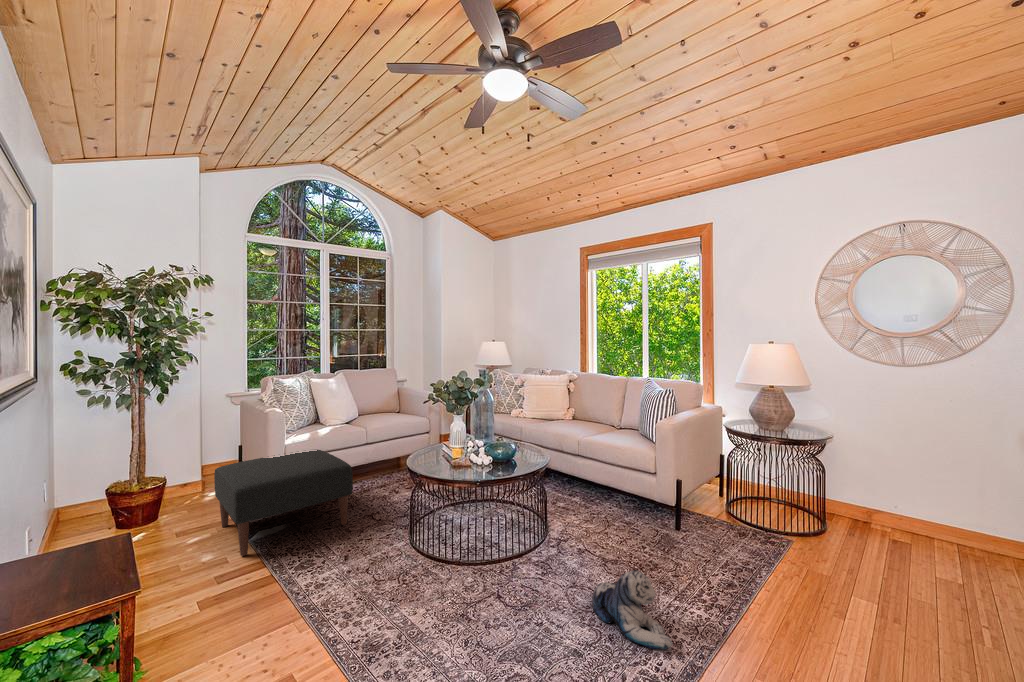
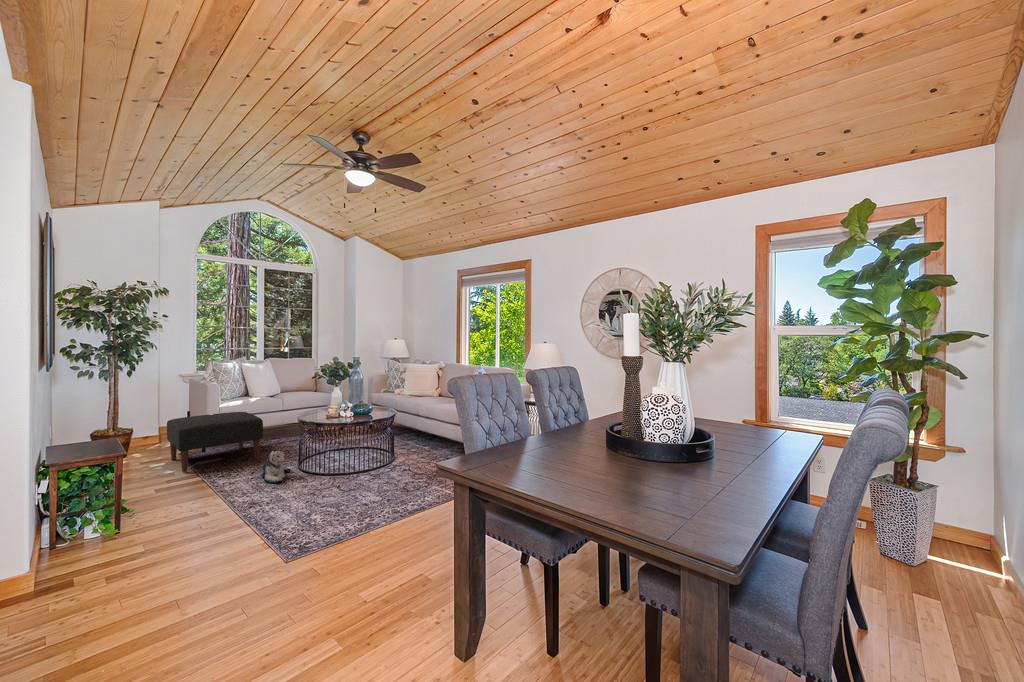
plush toy: present [592,570,672,650] -> present [261,451,291,483]

